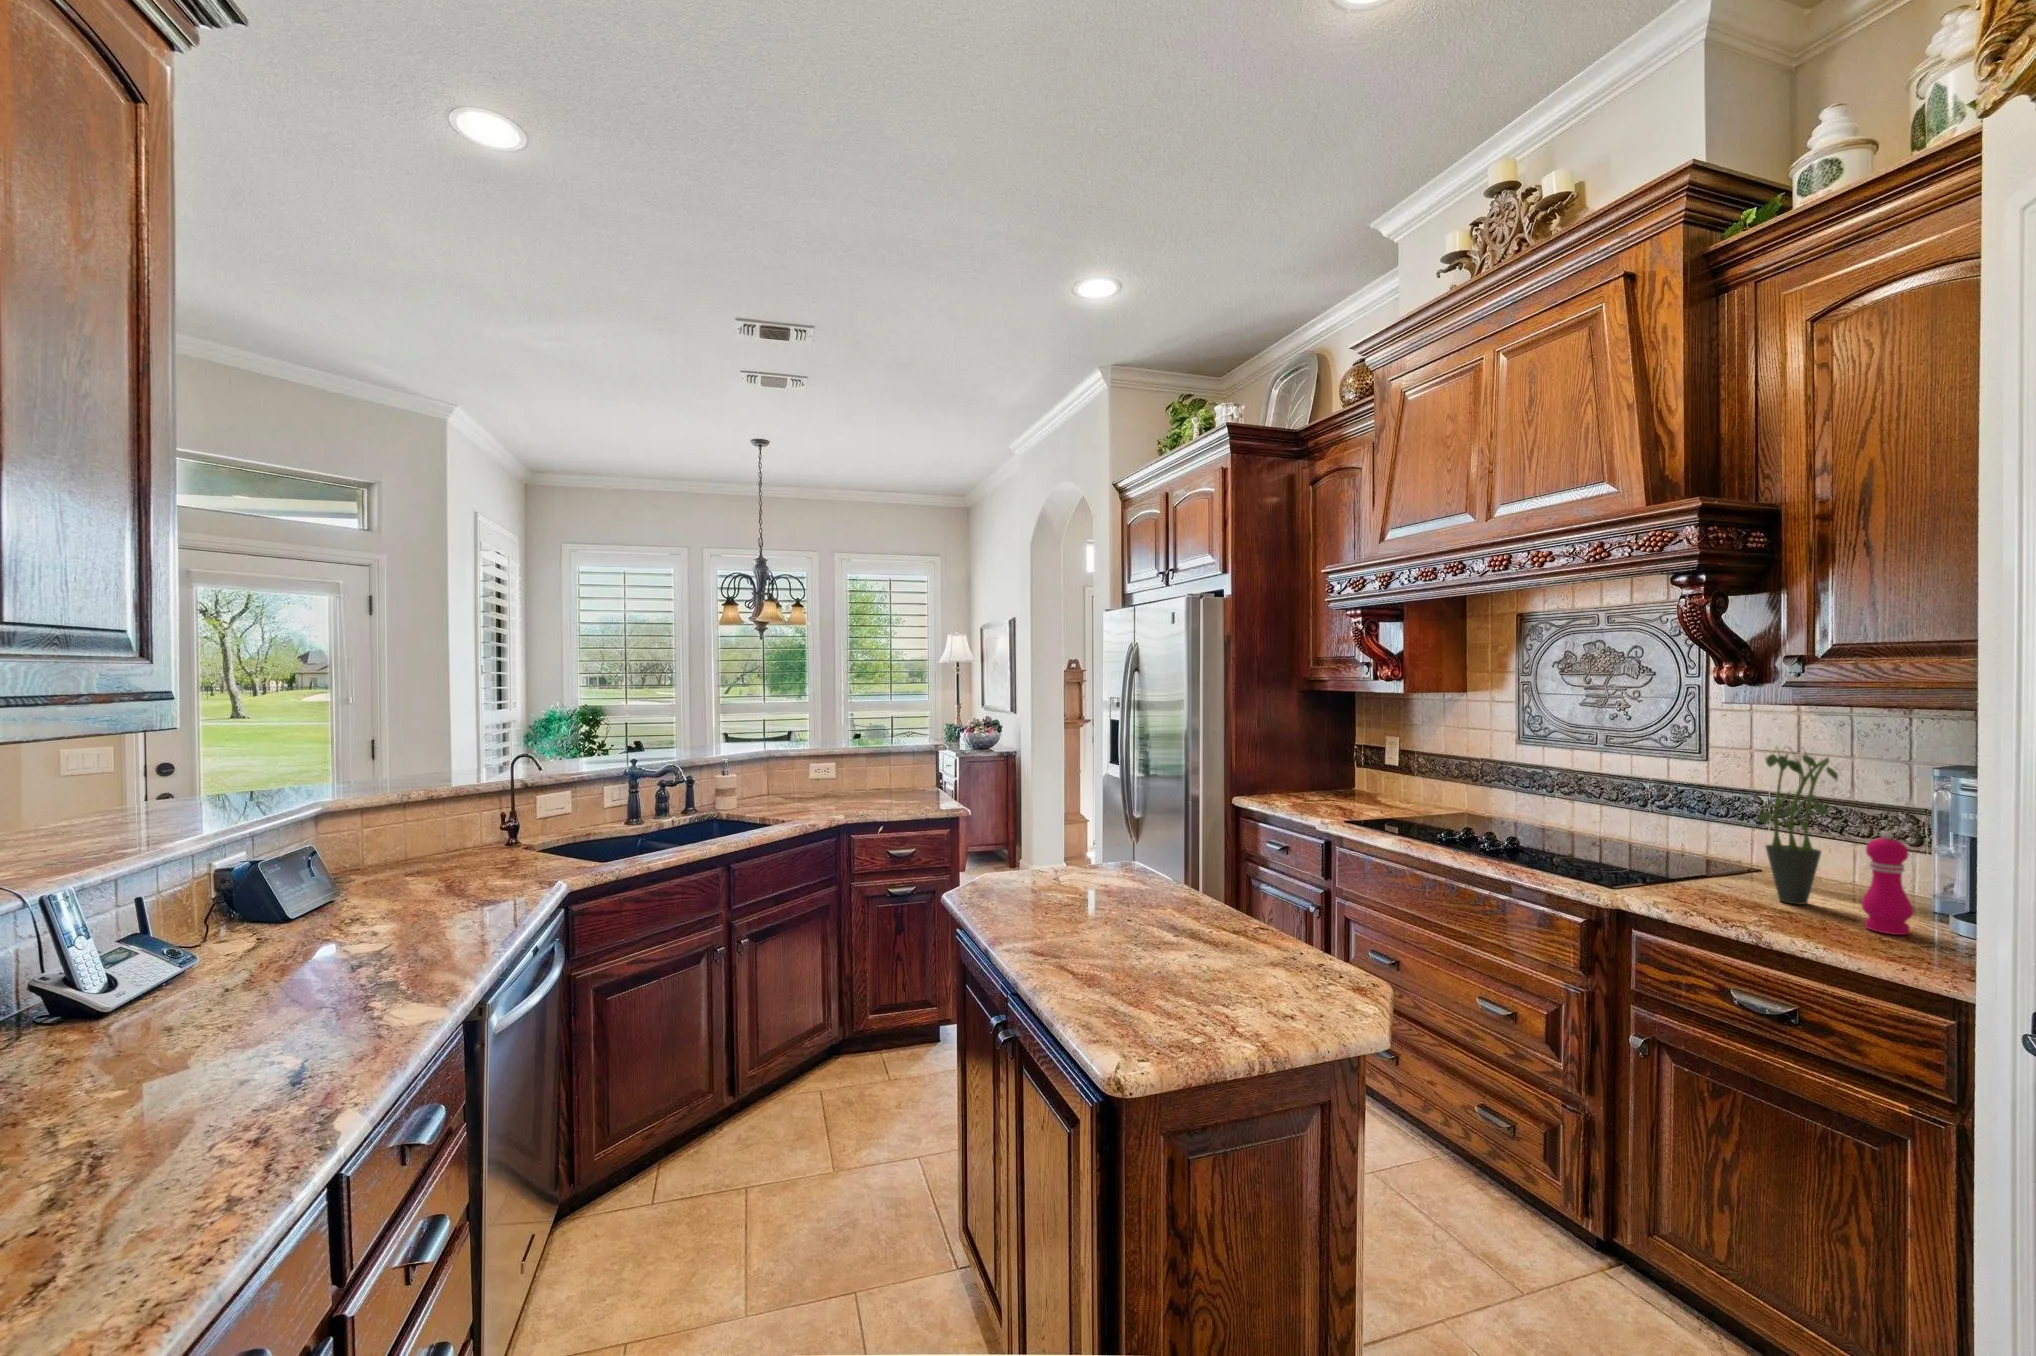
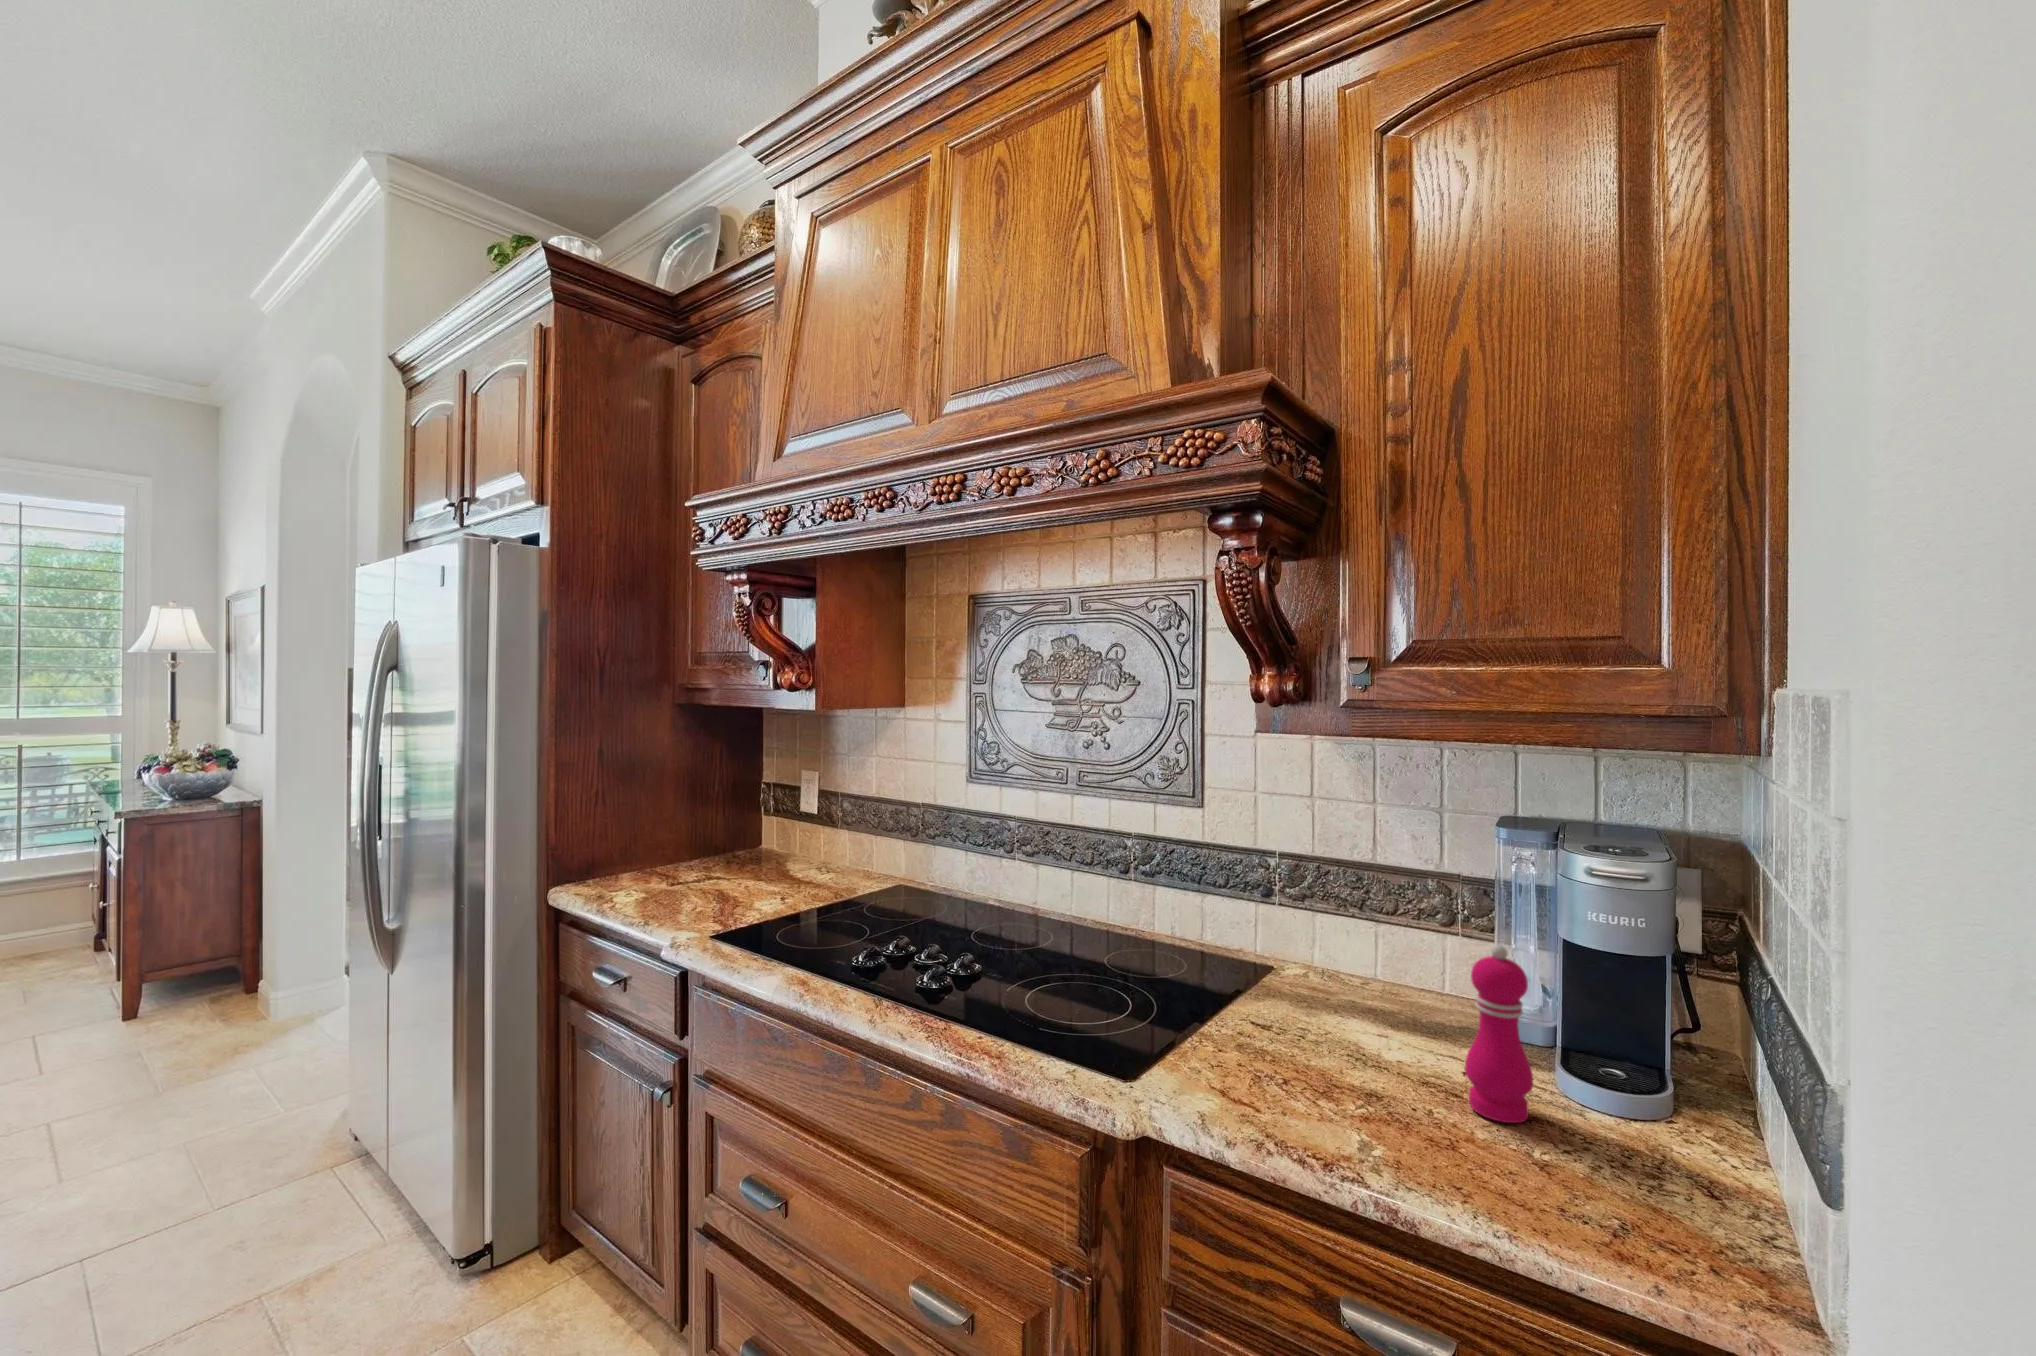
potted plant: present [1759,748,1838,905] -> none [1311,800,1420,1053]

